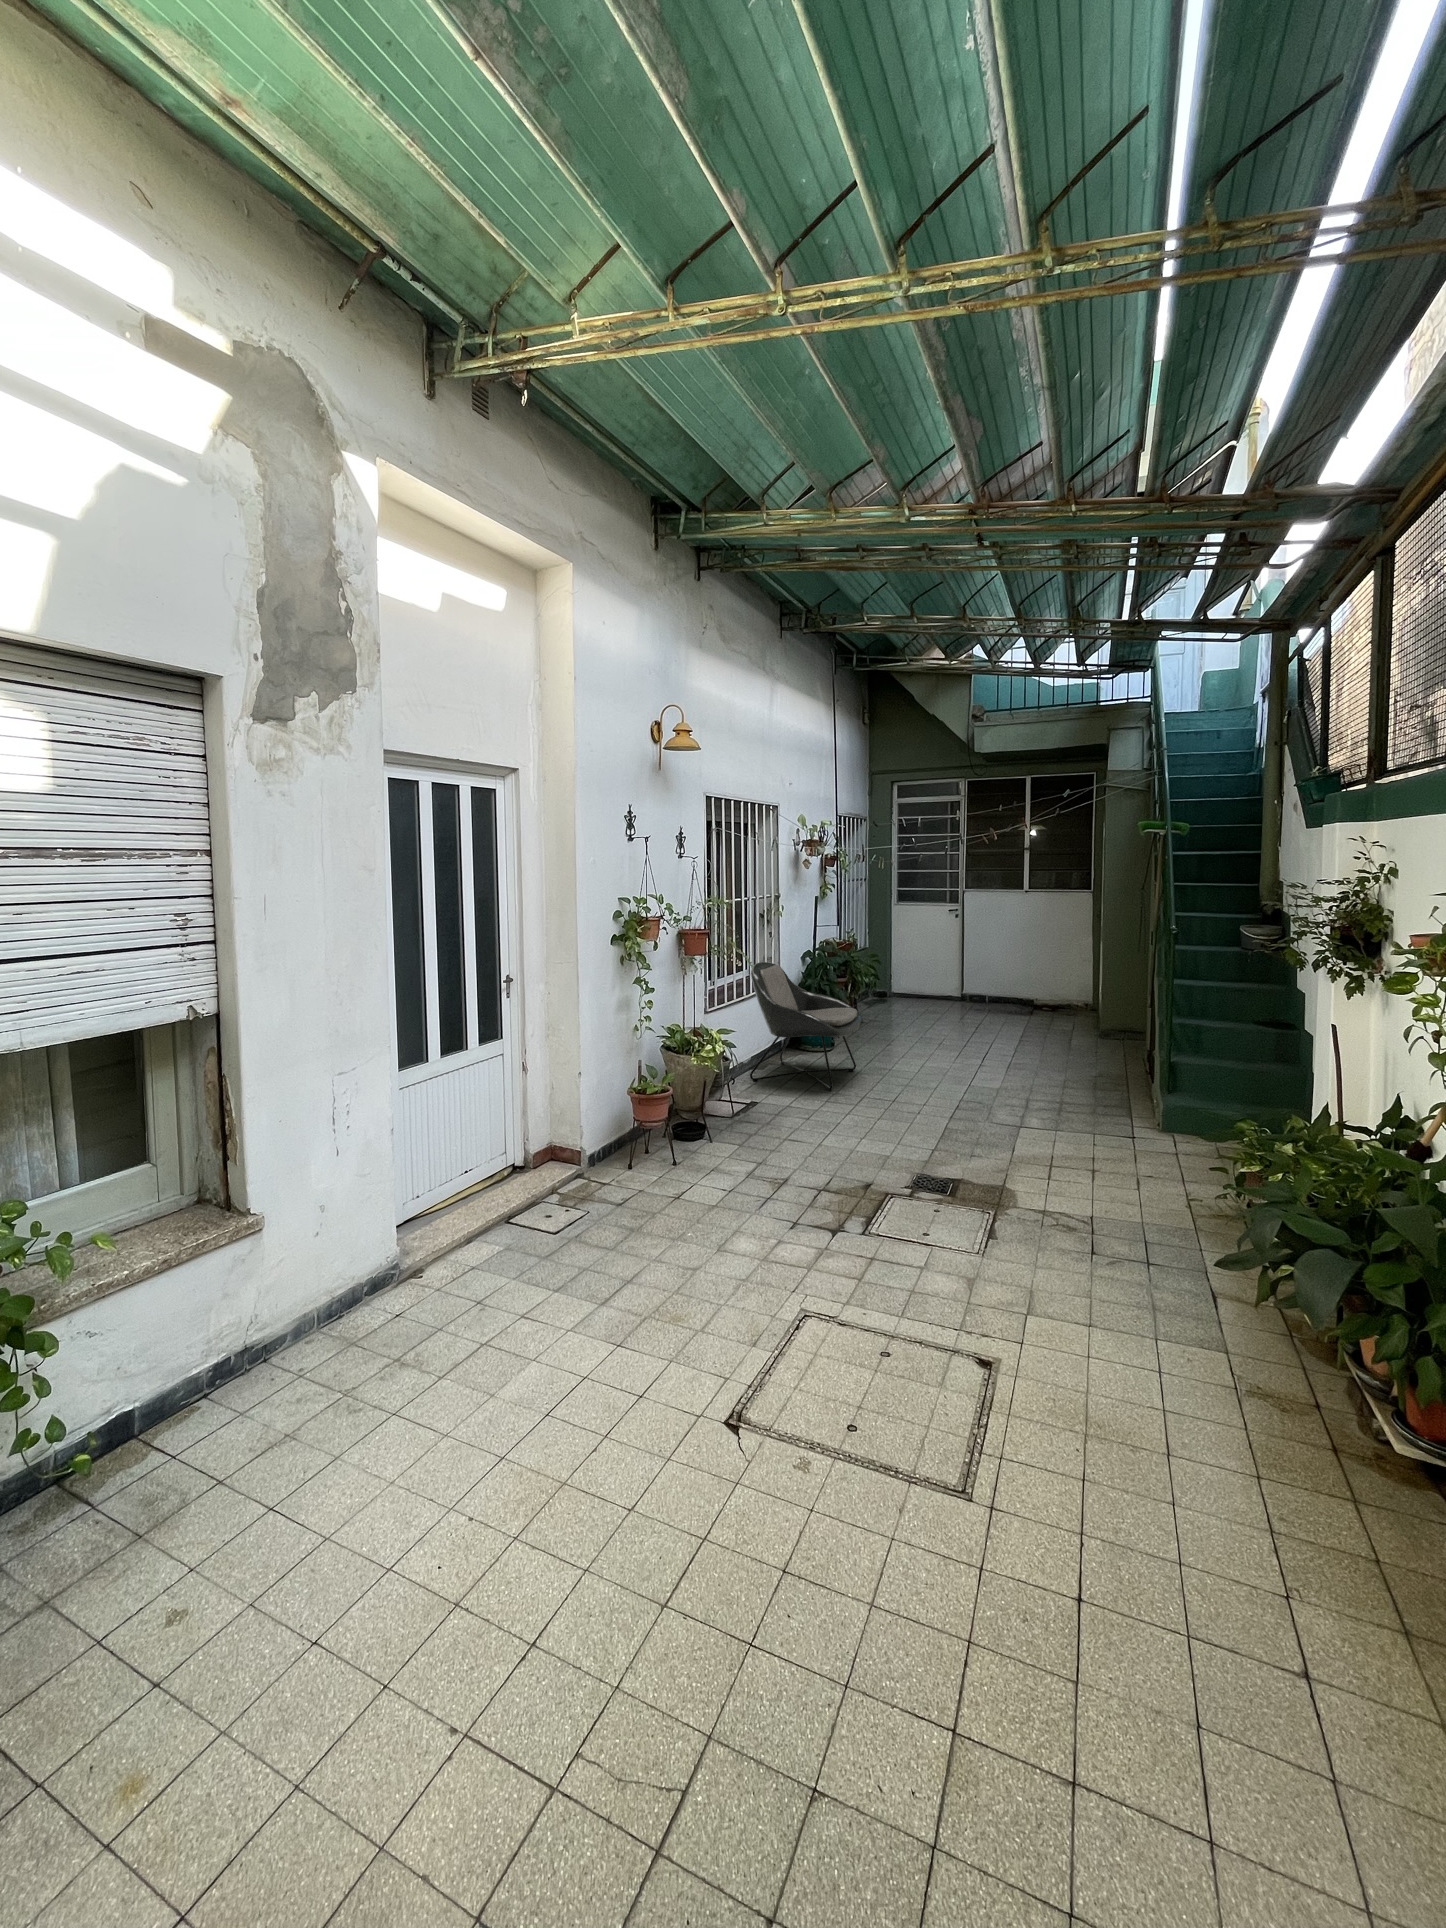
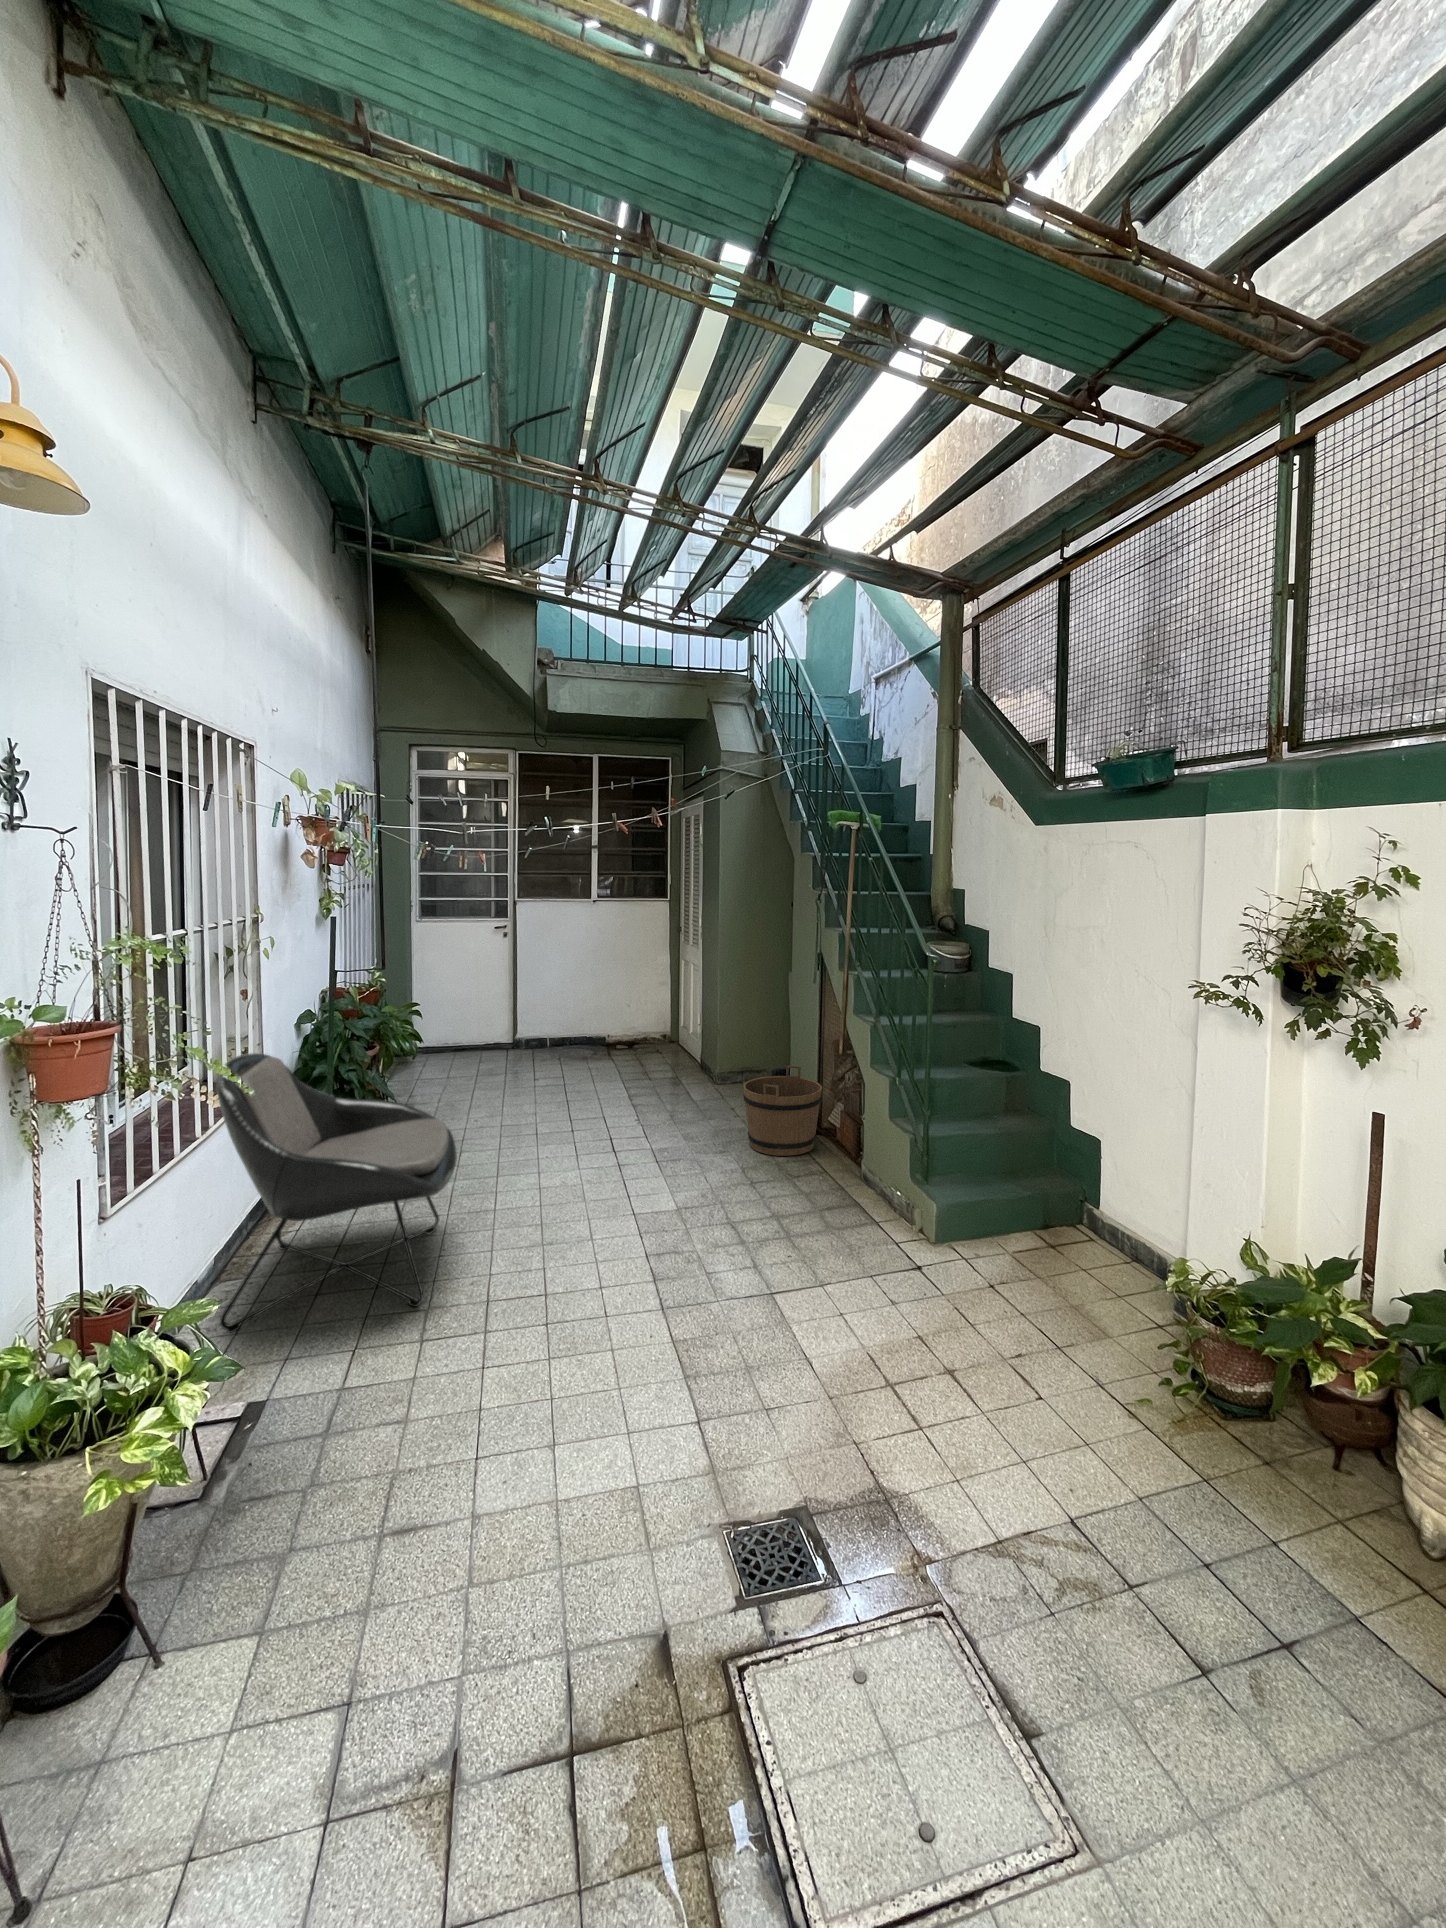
bucket: none [1078,1020,1145,1083] -> present [743,1066,822,1156]

